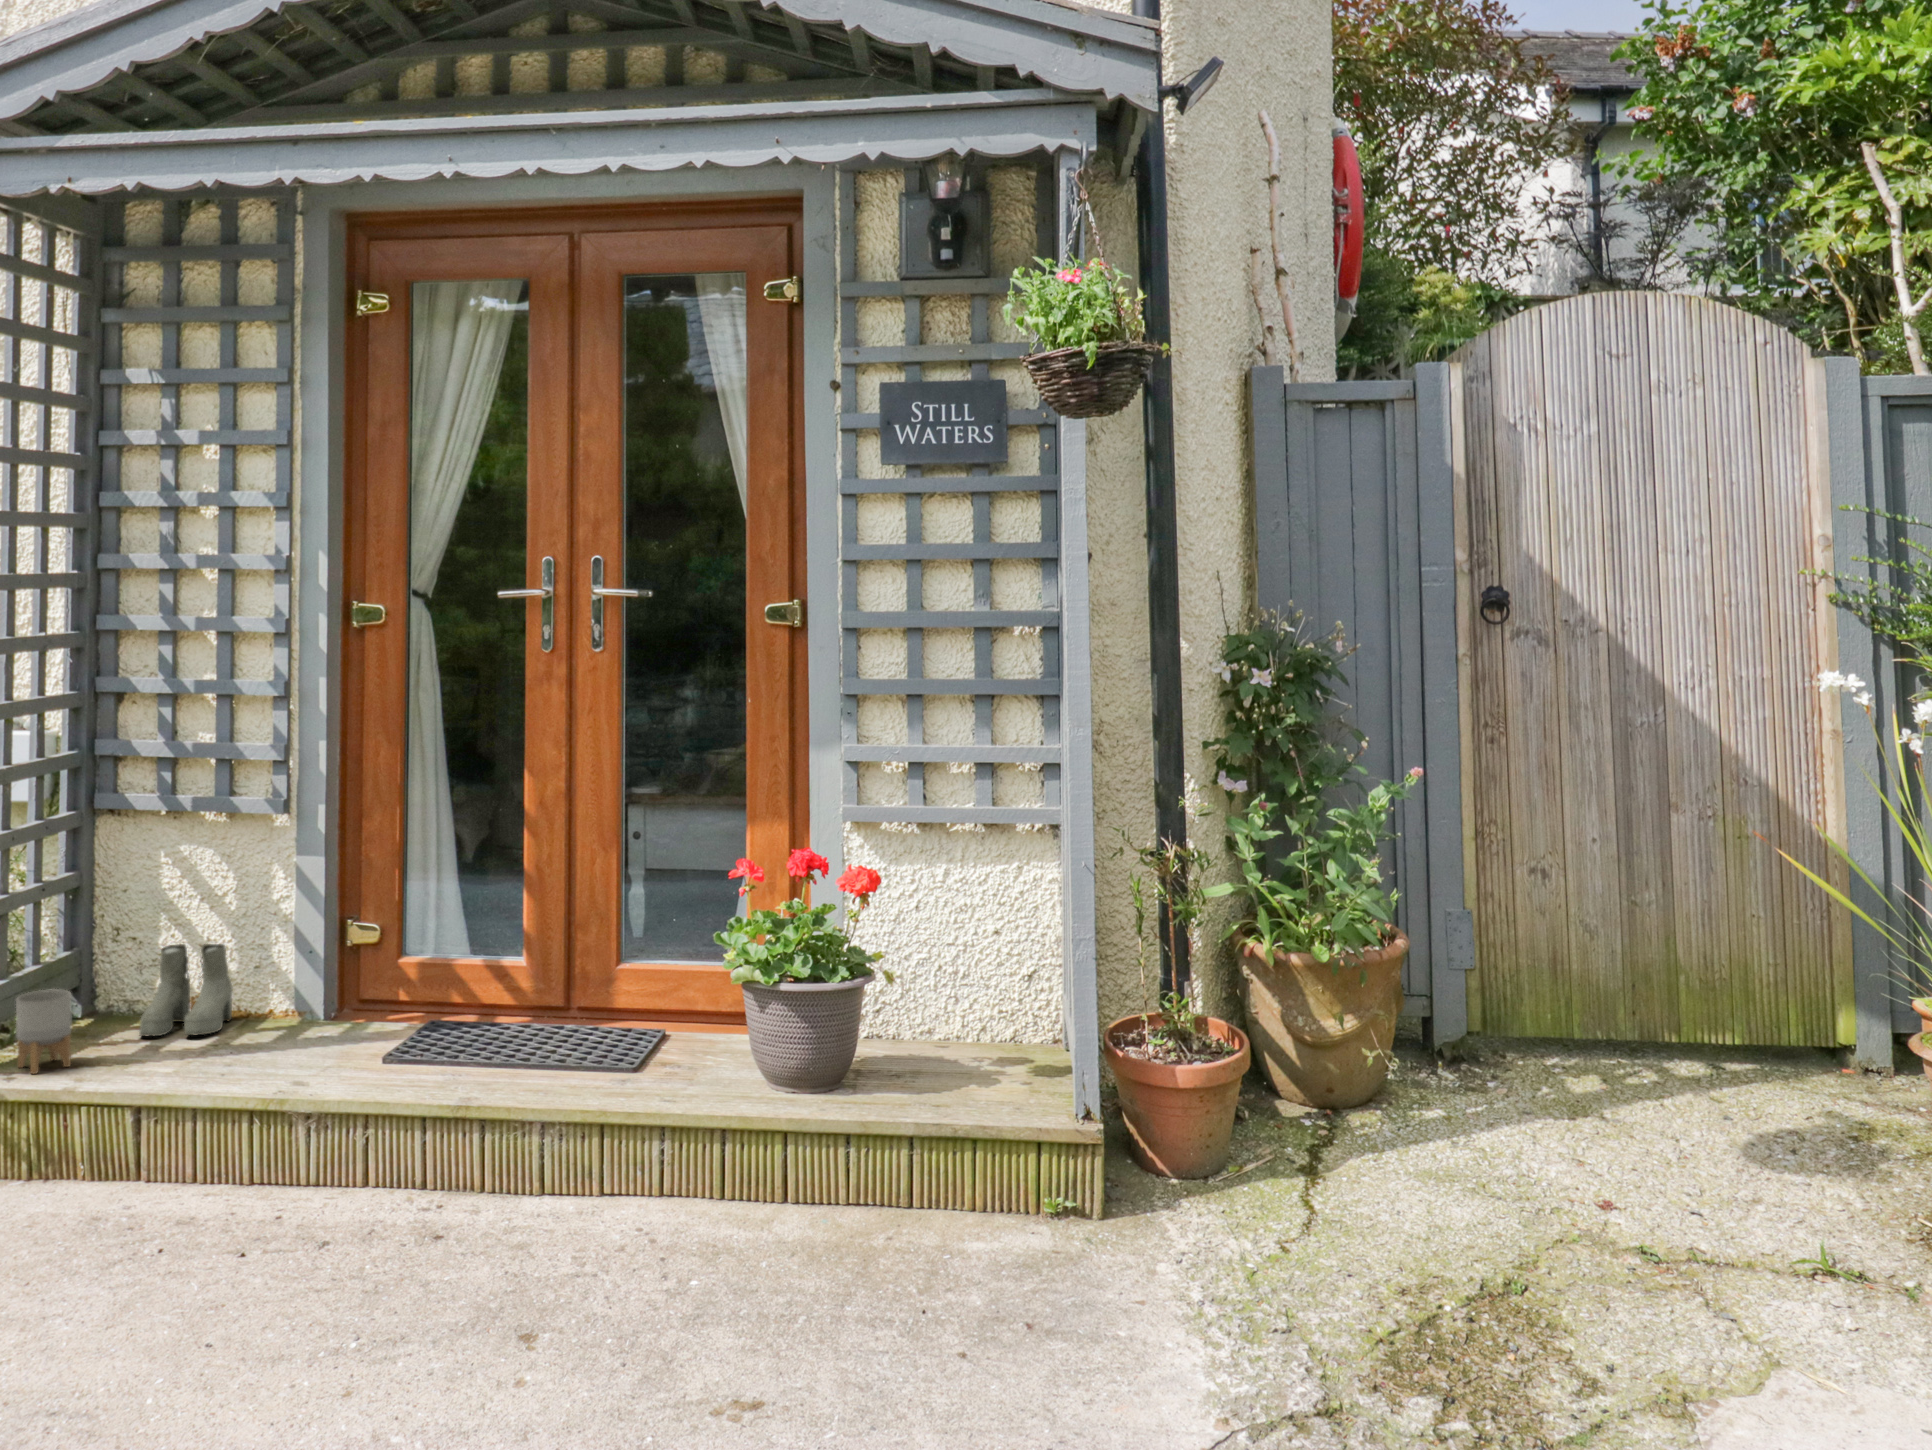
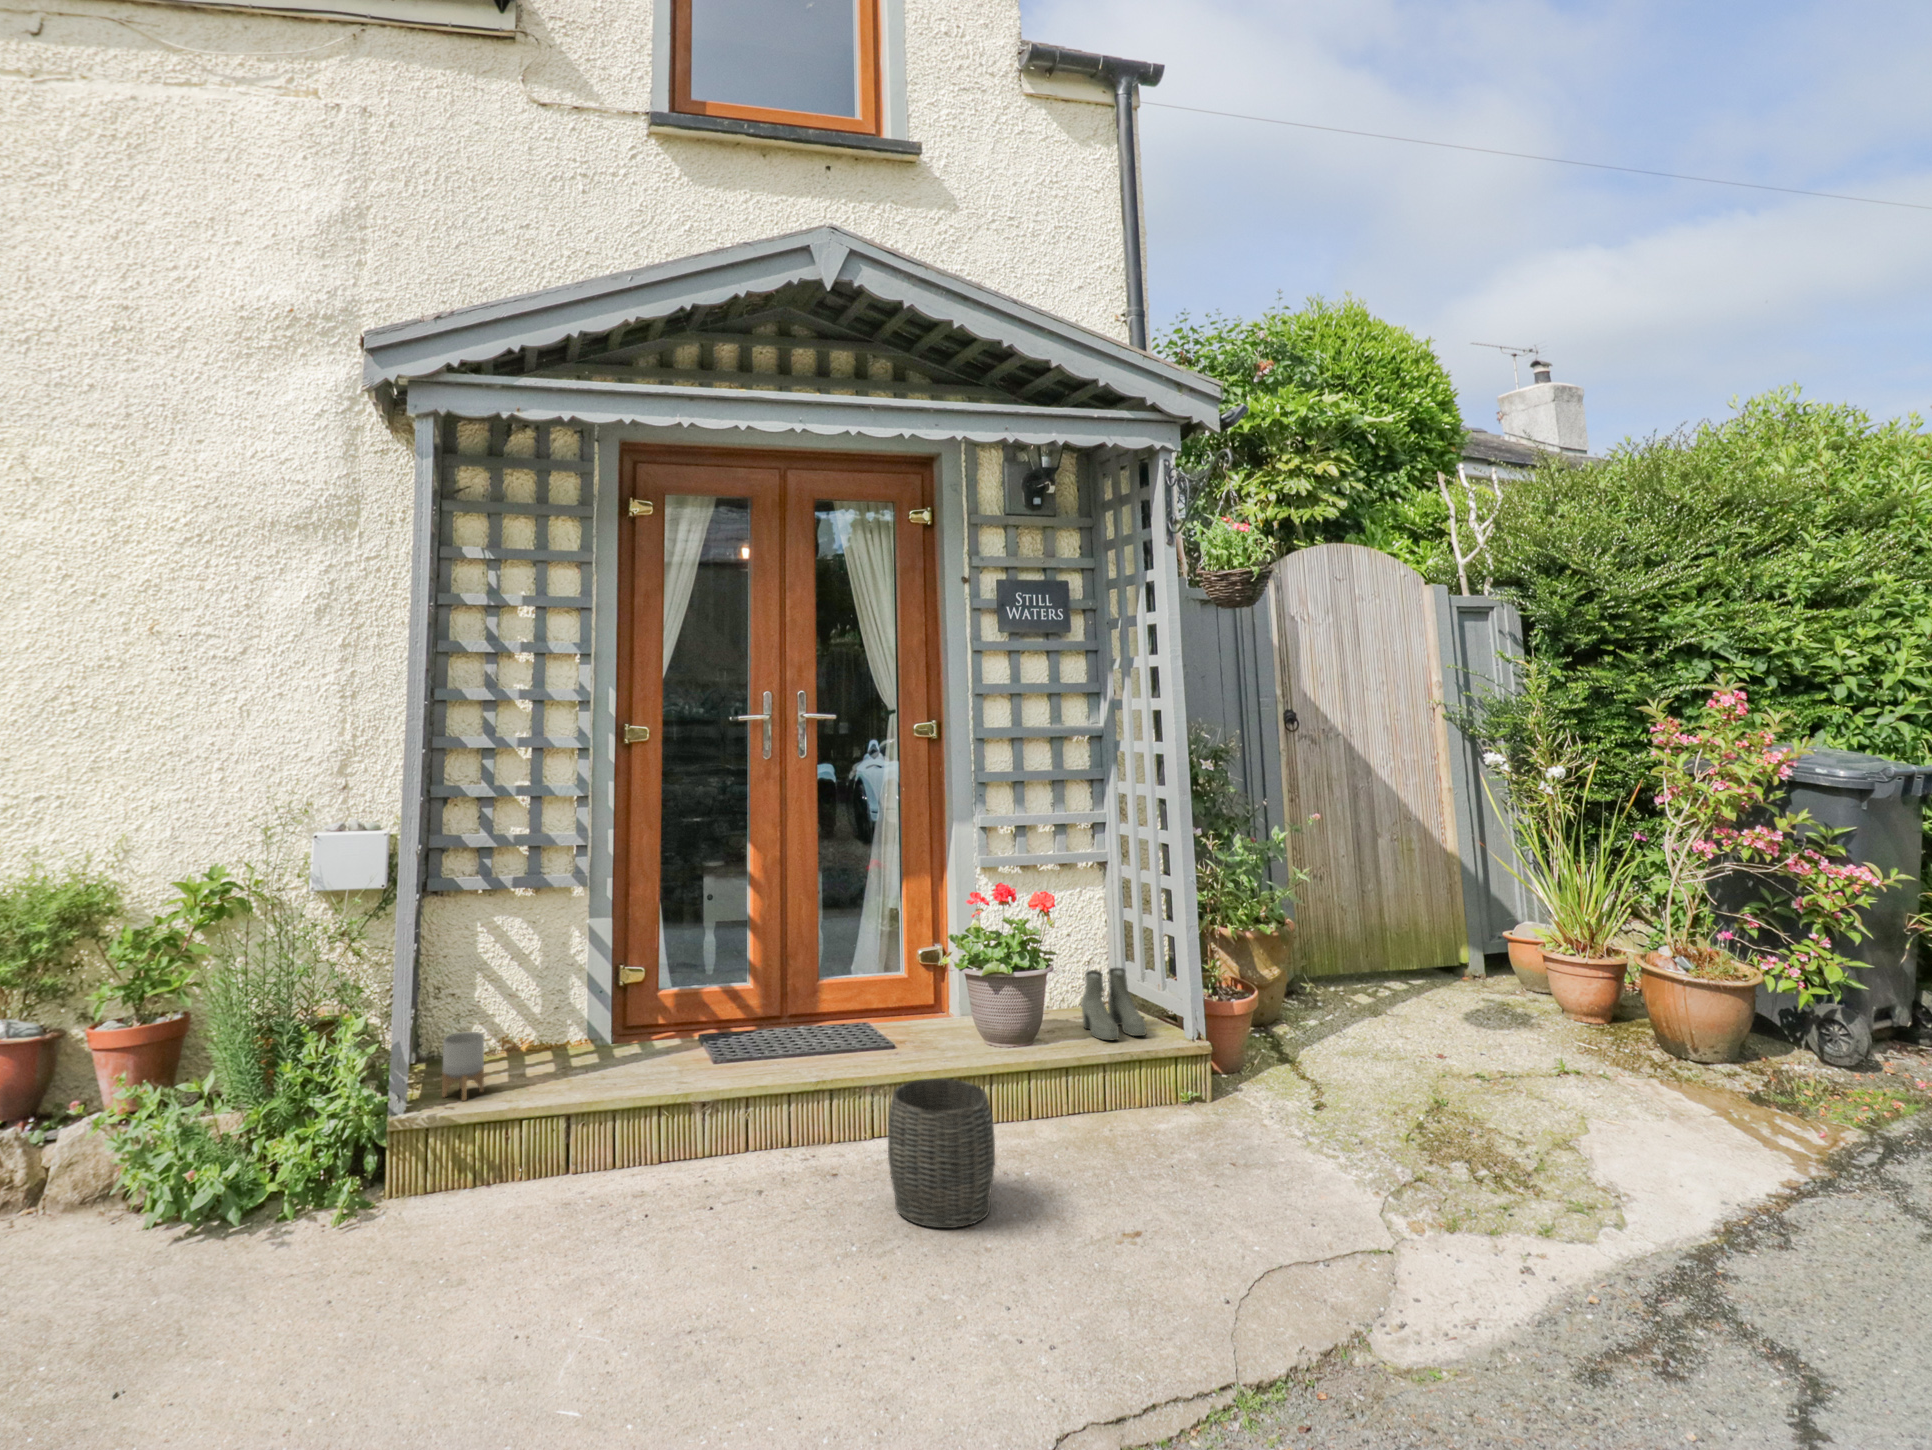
boots: present [139,944,233,1036] -> present [1081,968,1147,1040]
woven basket: none [439,1118,599,1334] -> present [888,1079,995,1228]

